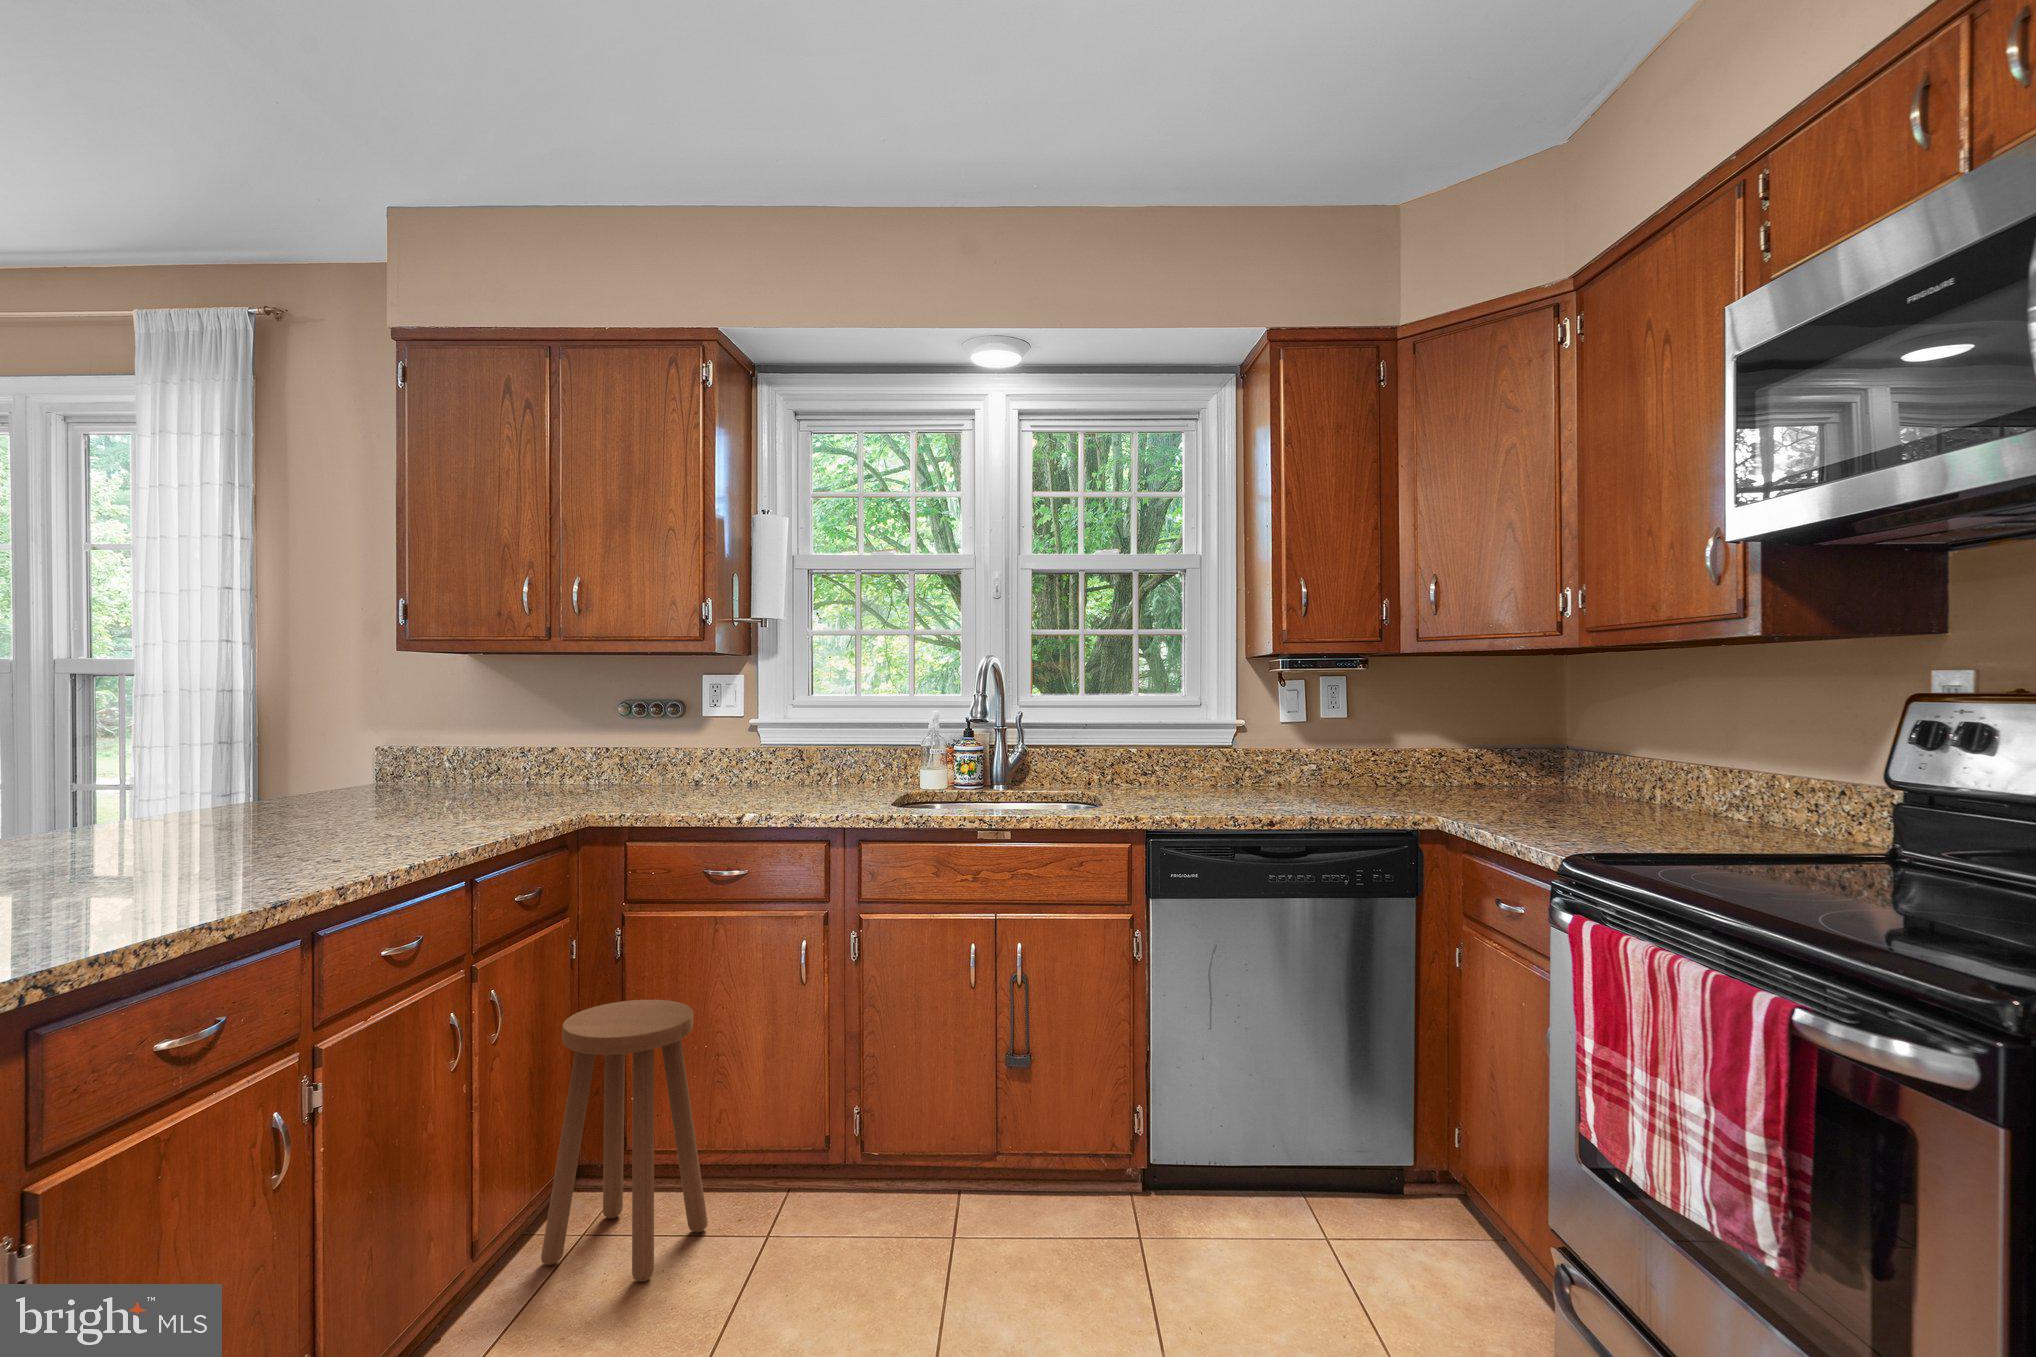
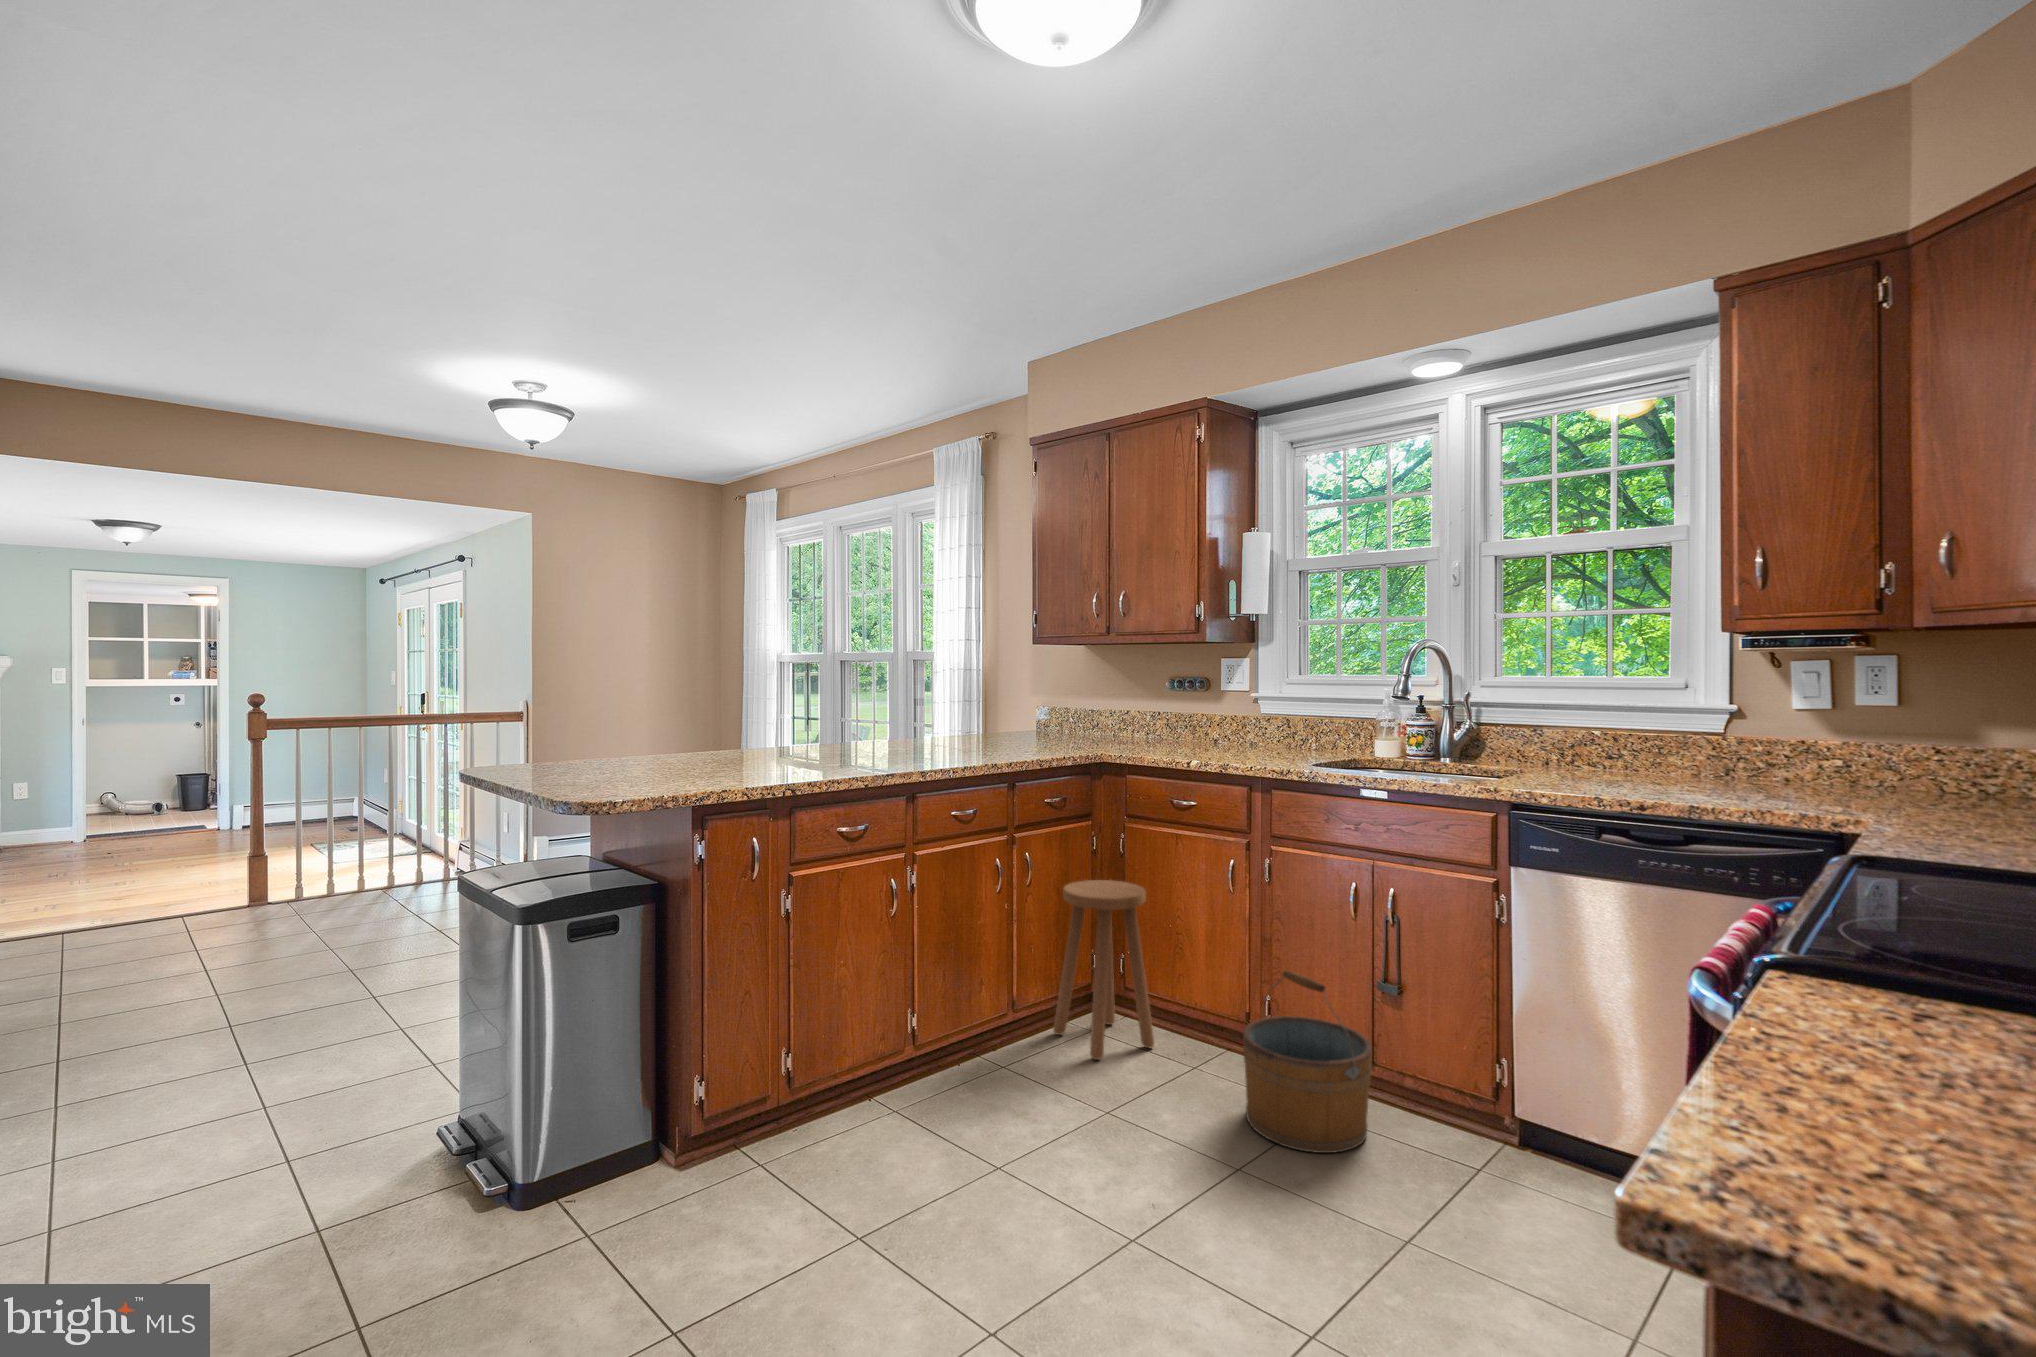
bucket: none [889,1070,1042,1297] -> present [1243,971,1372,1153]

